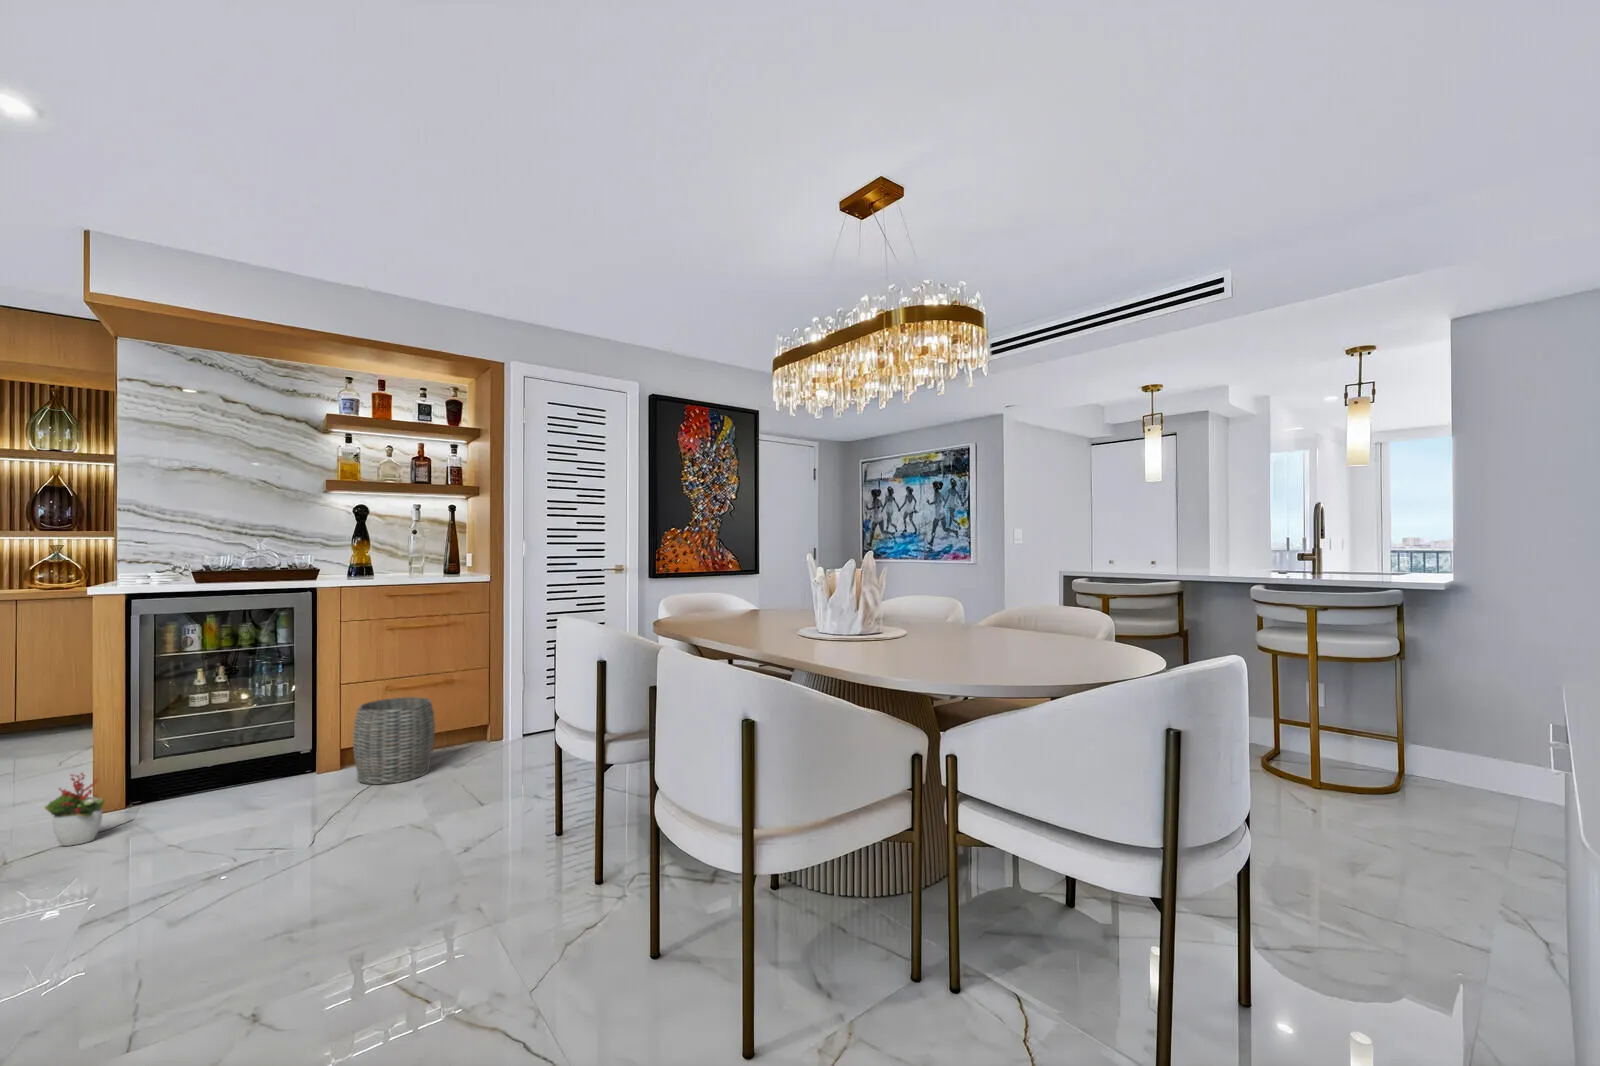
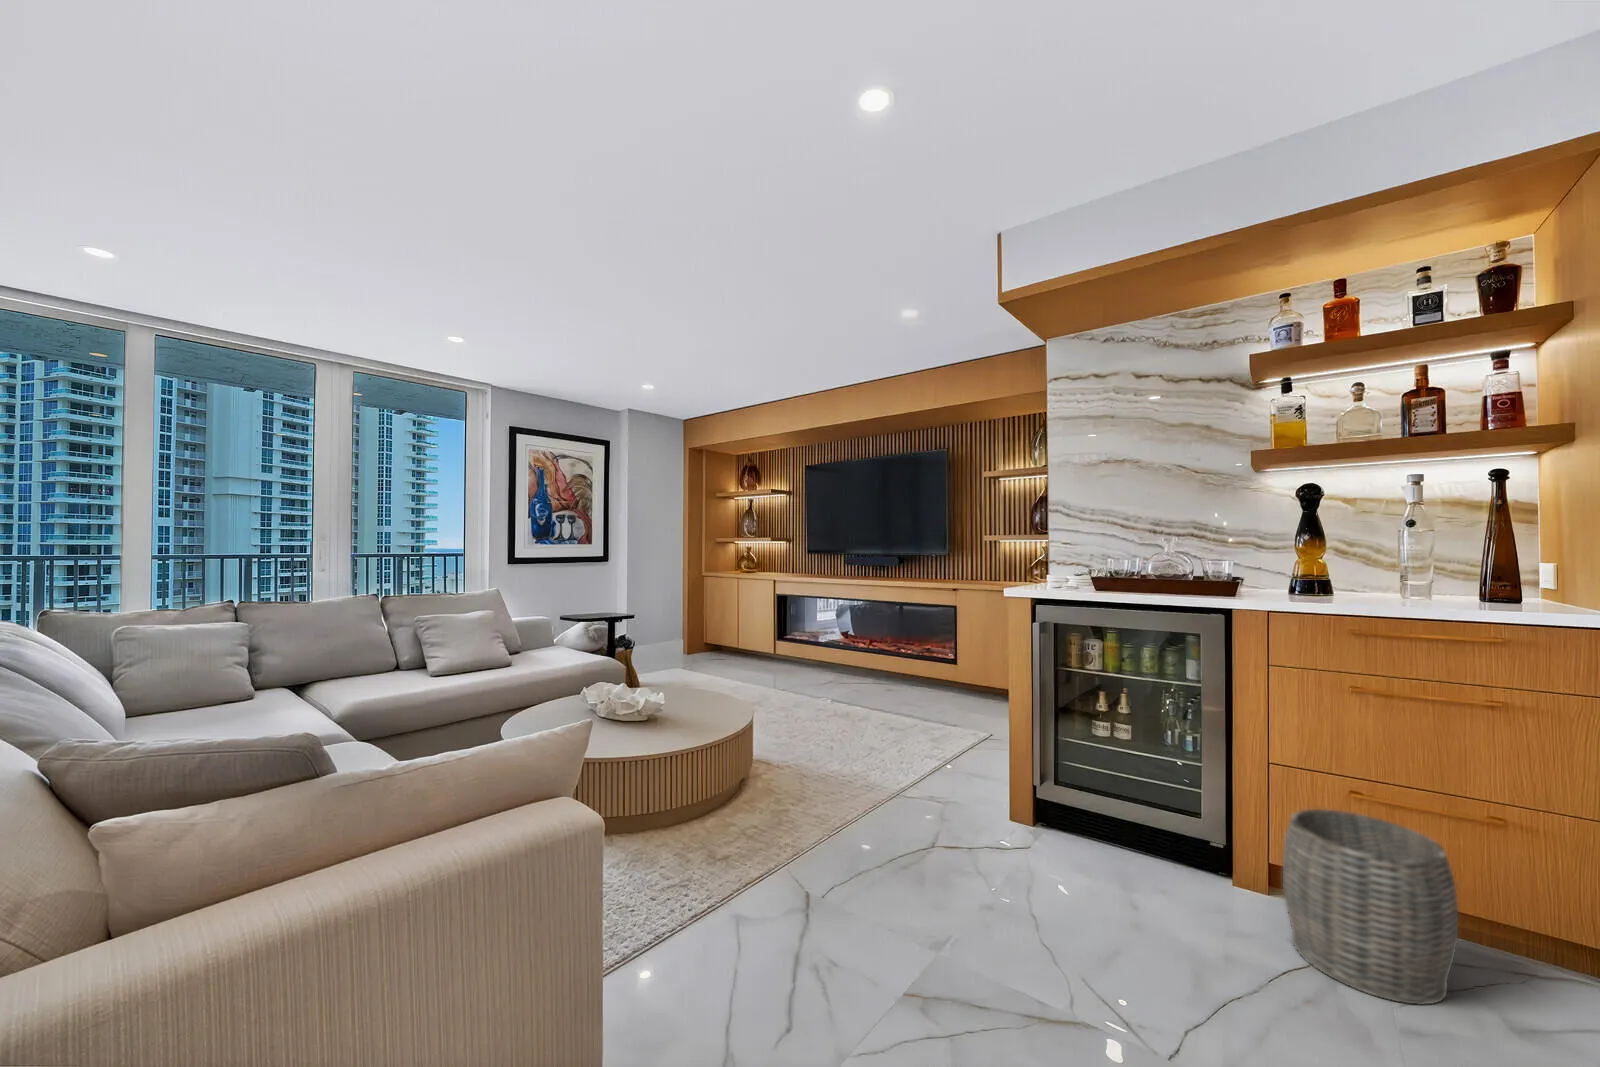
decorative plant: present [45,773,104,846] -> none [932,789,976,872]

